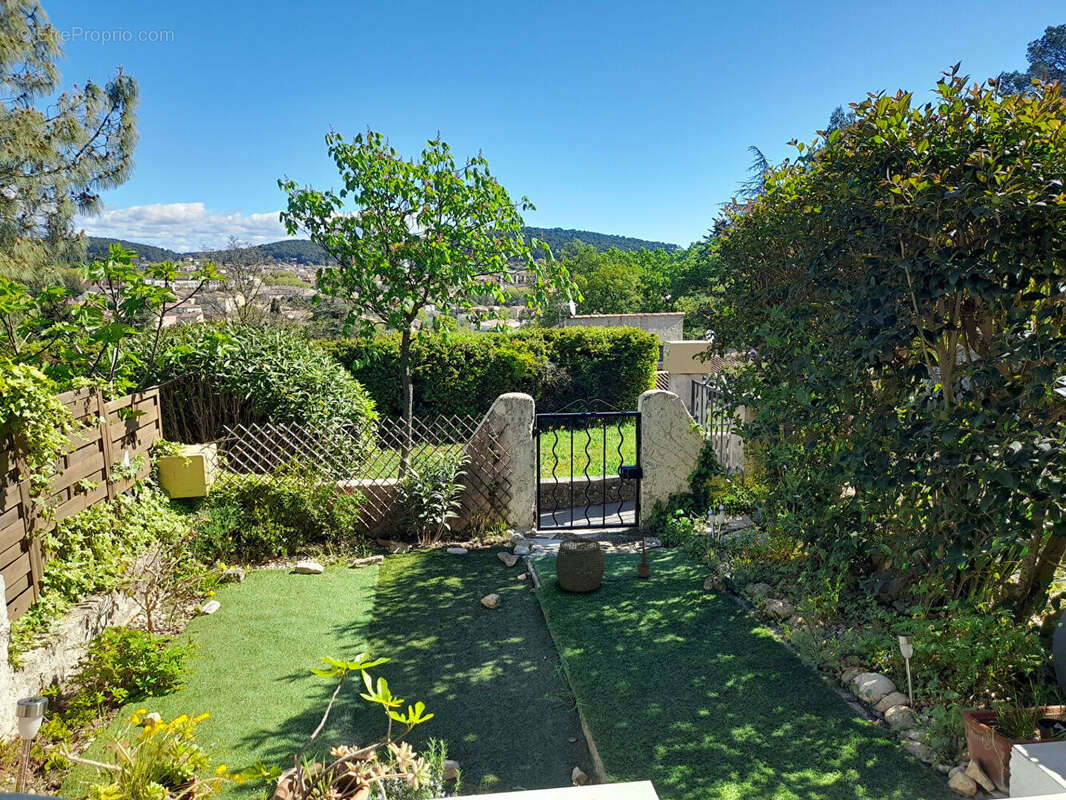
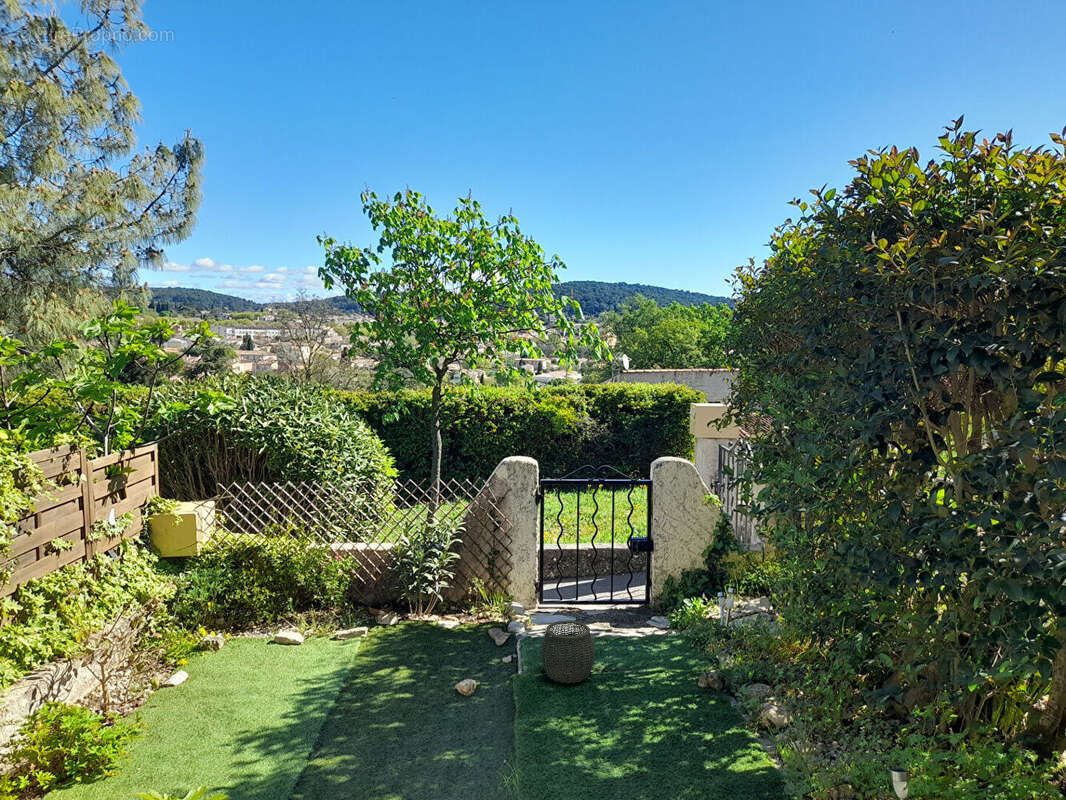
decorative plant: present [624,530,658,578] -> none [617,616,657,670]

